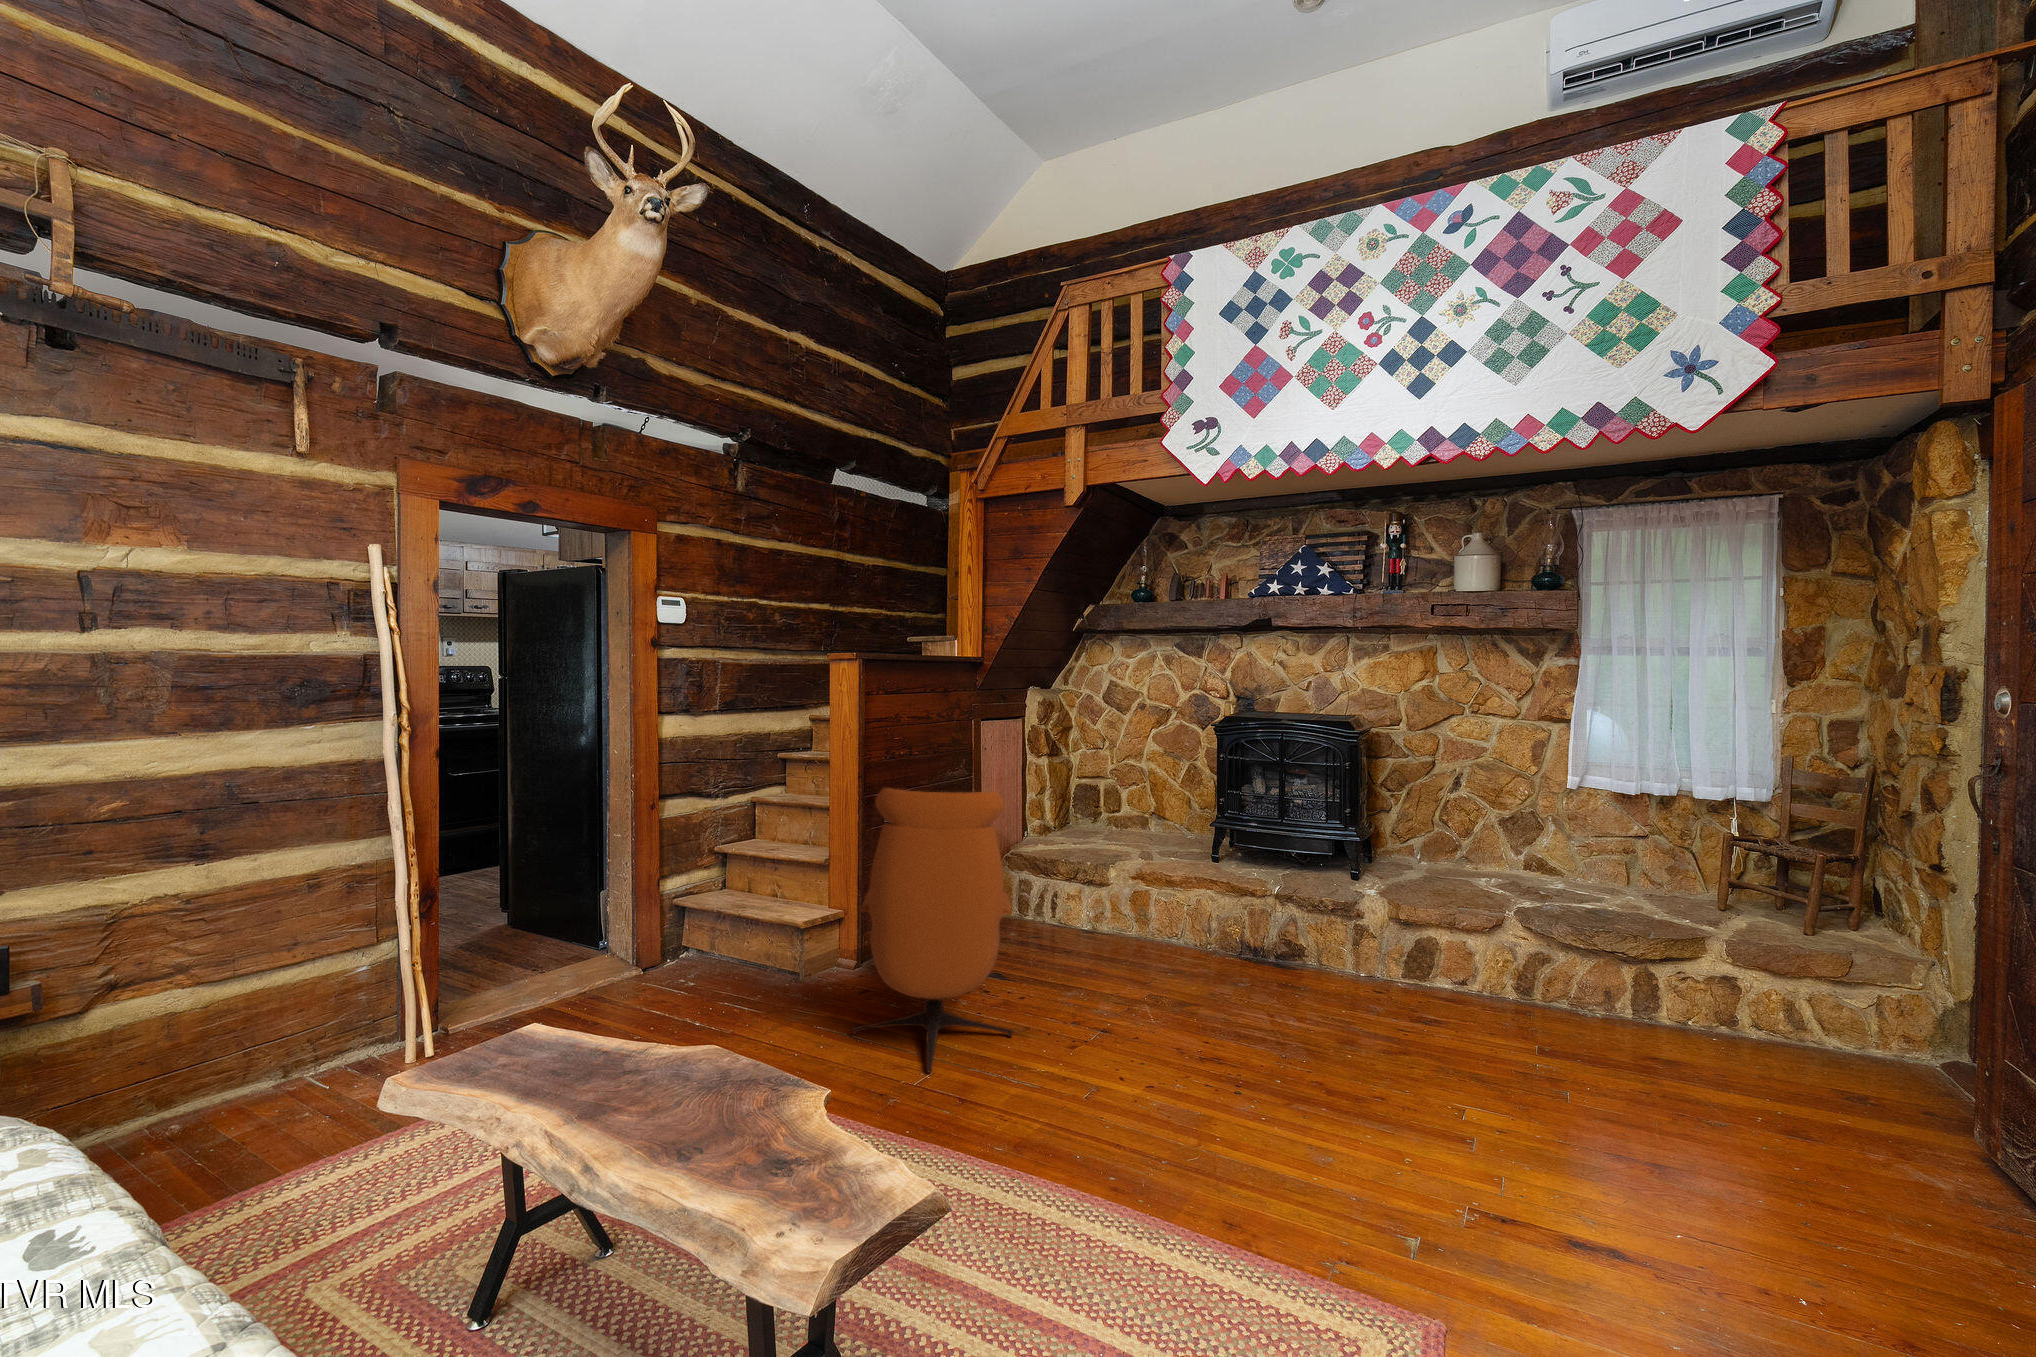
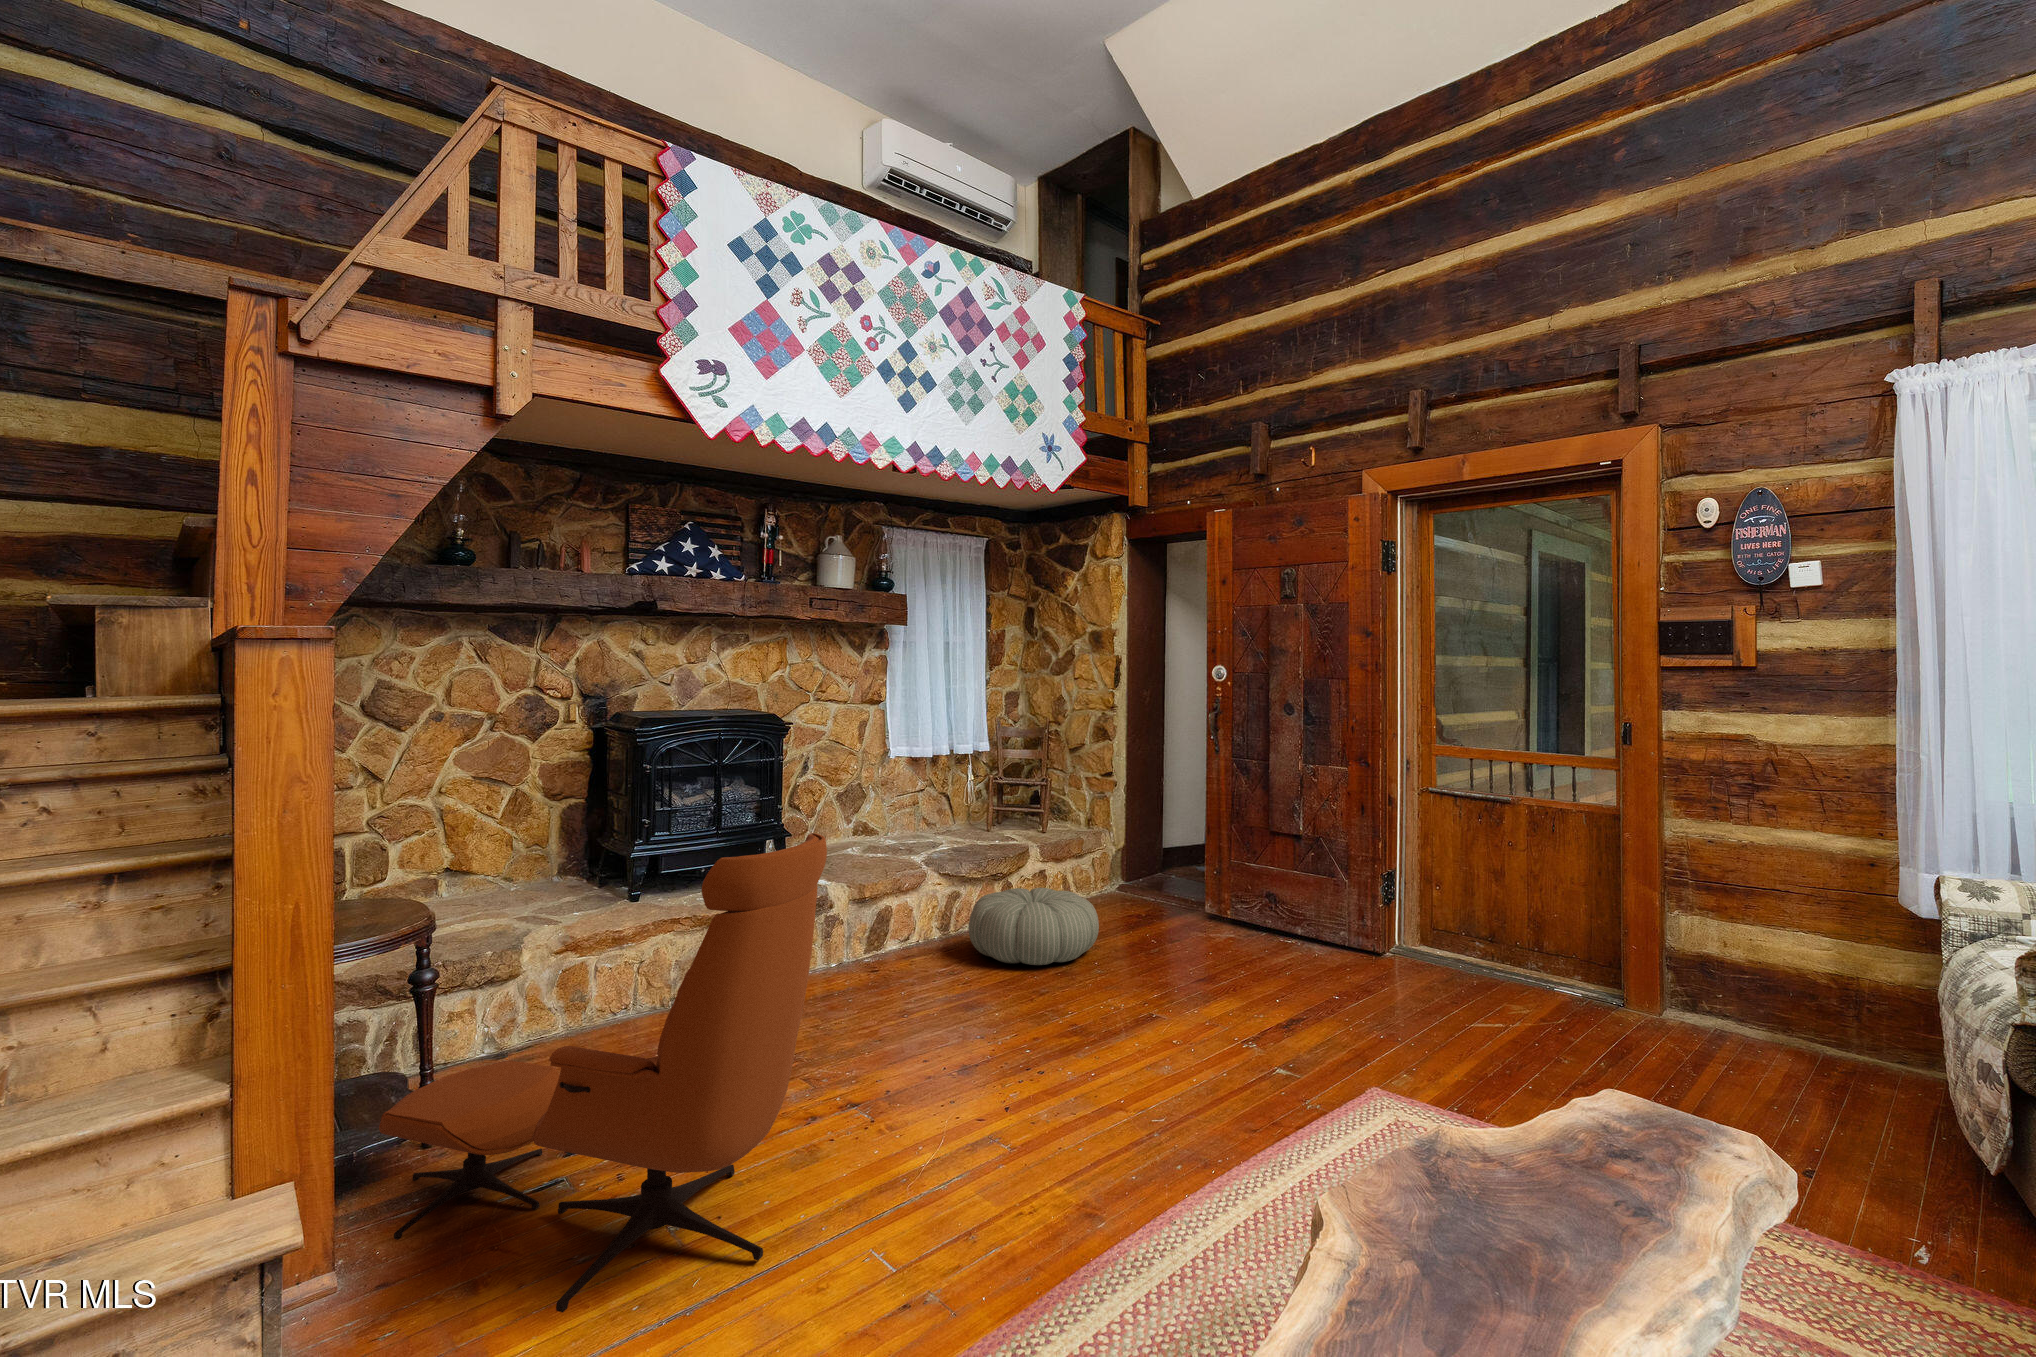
pouf: none [1501,960,1711,1081] -> present [969,888,1099,965]

